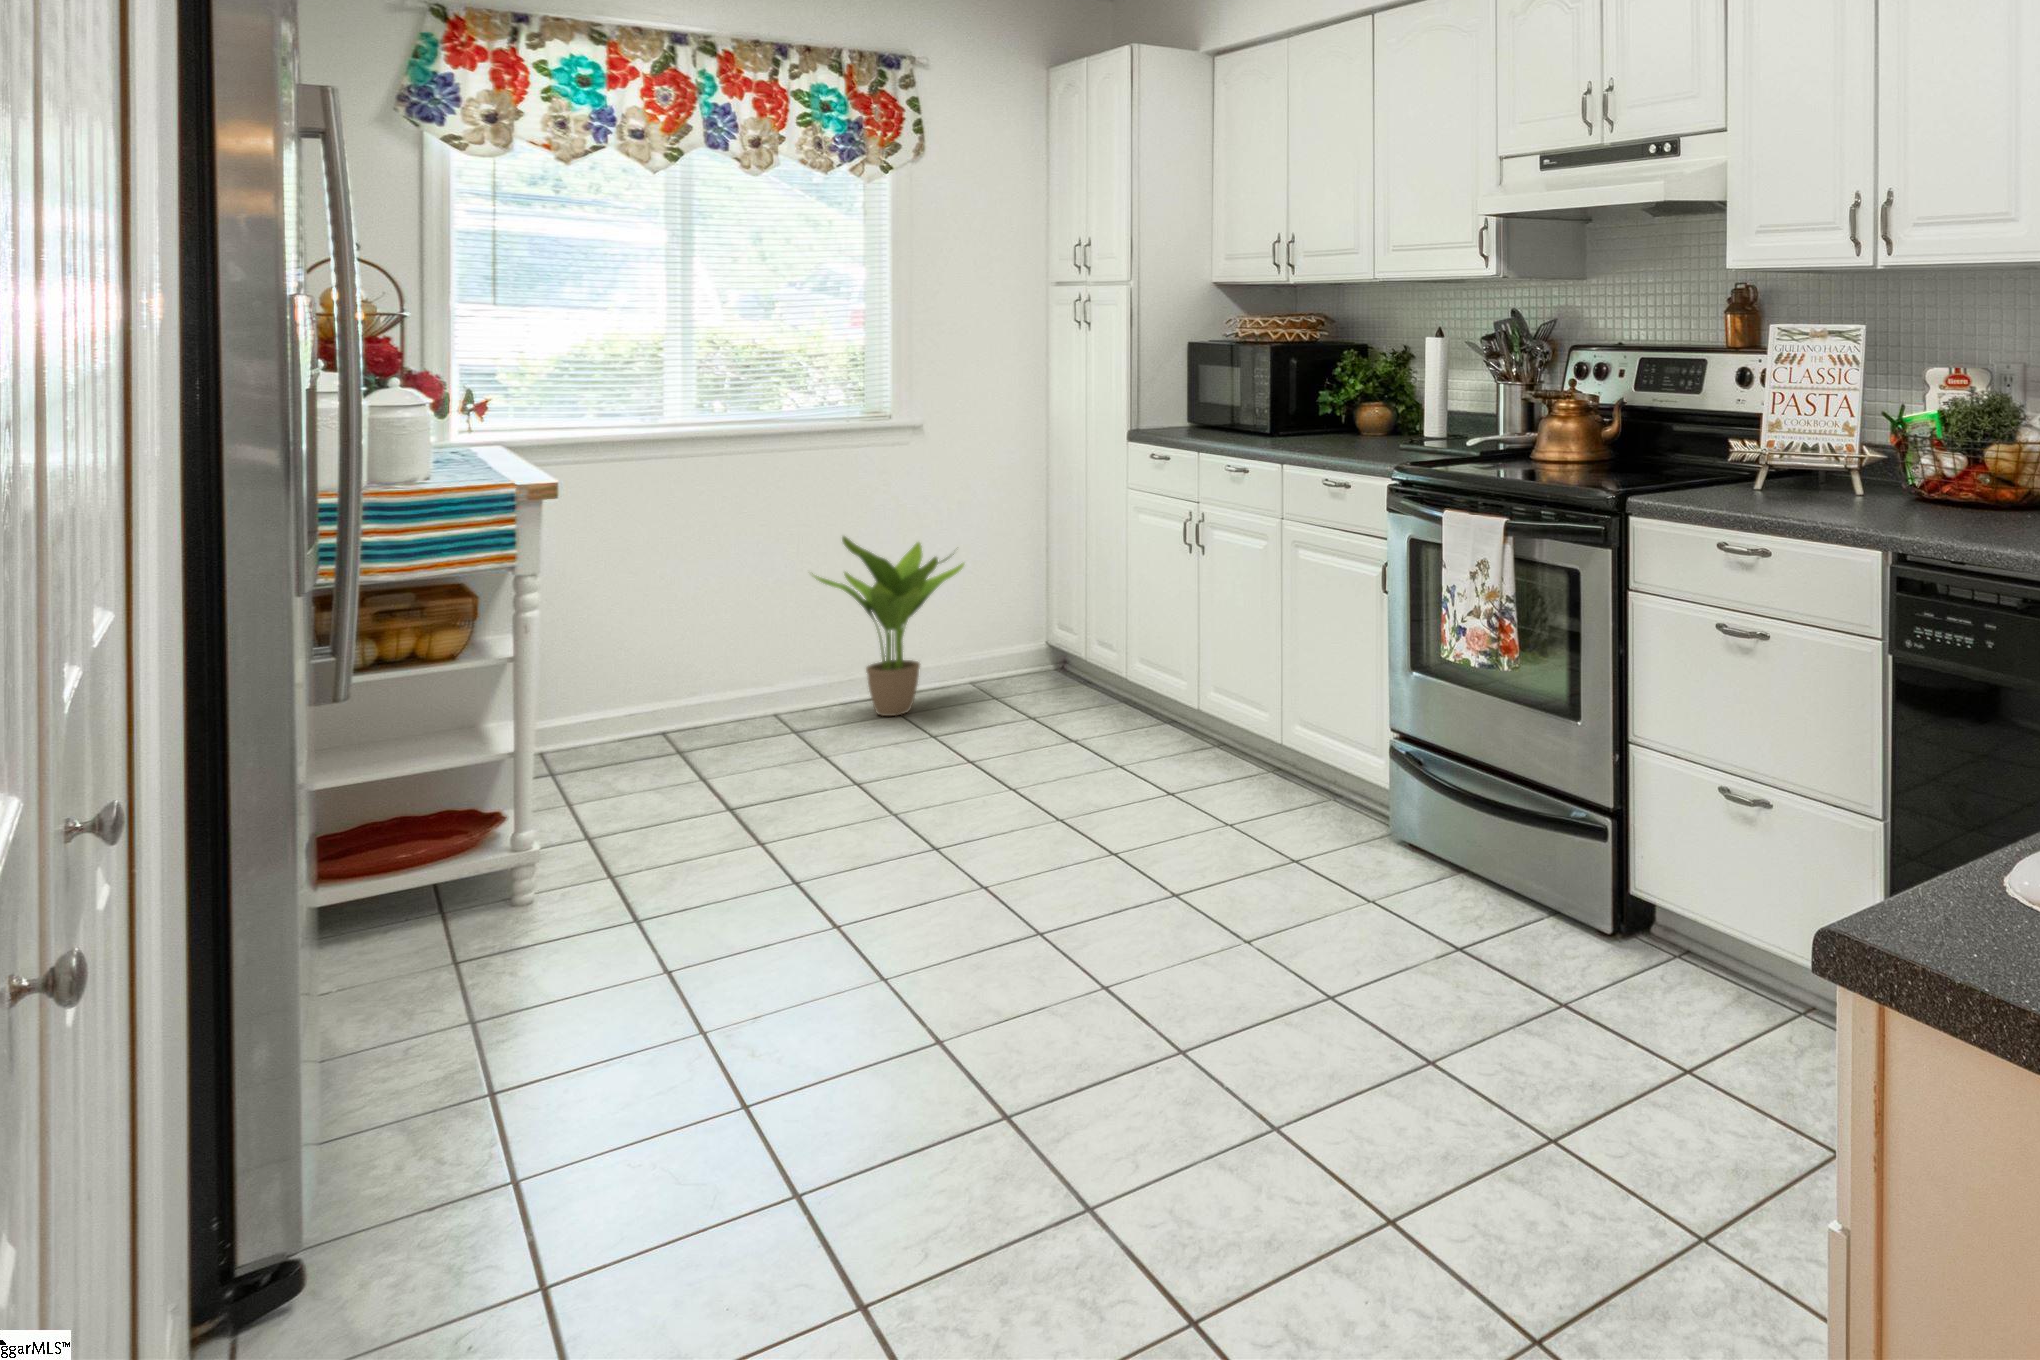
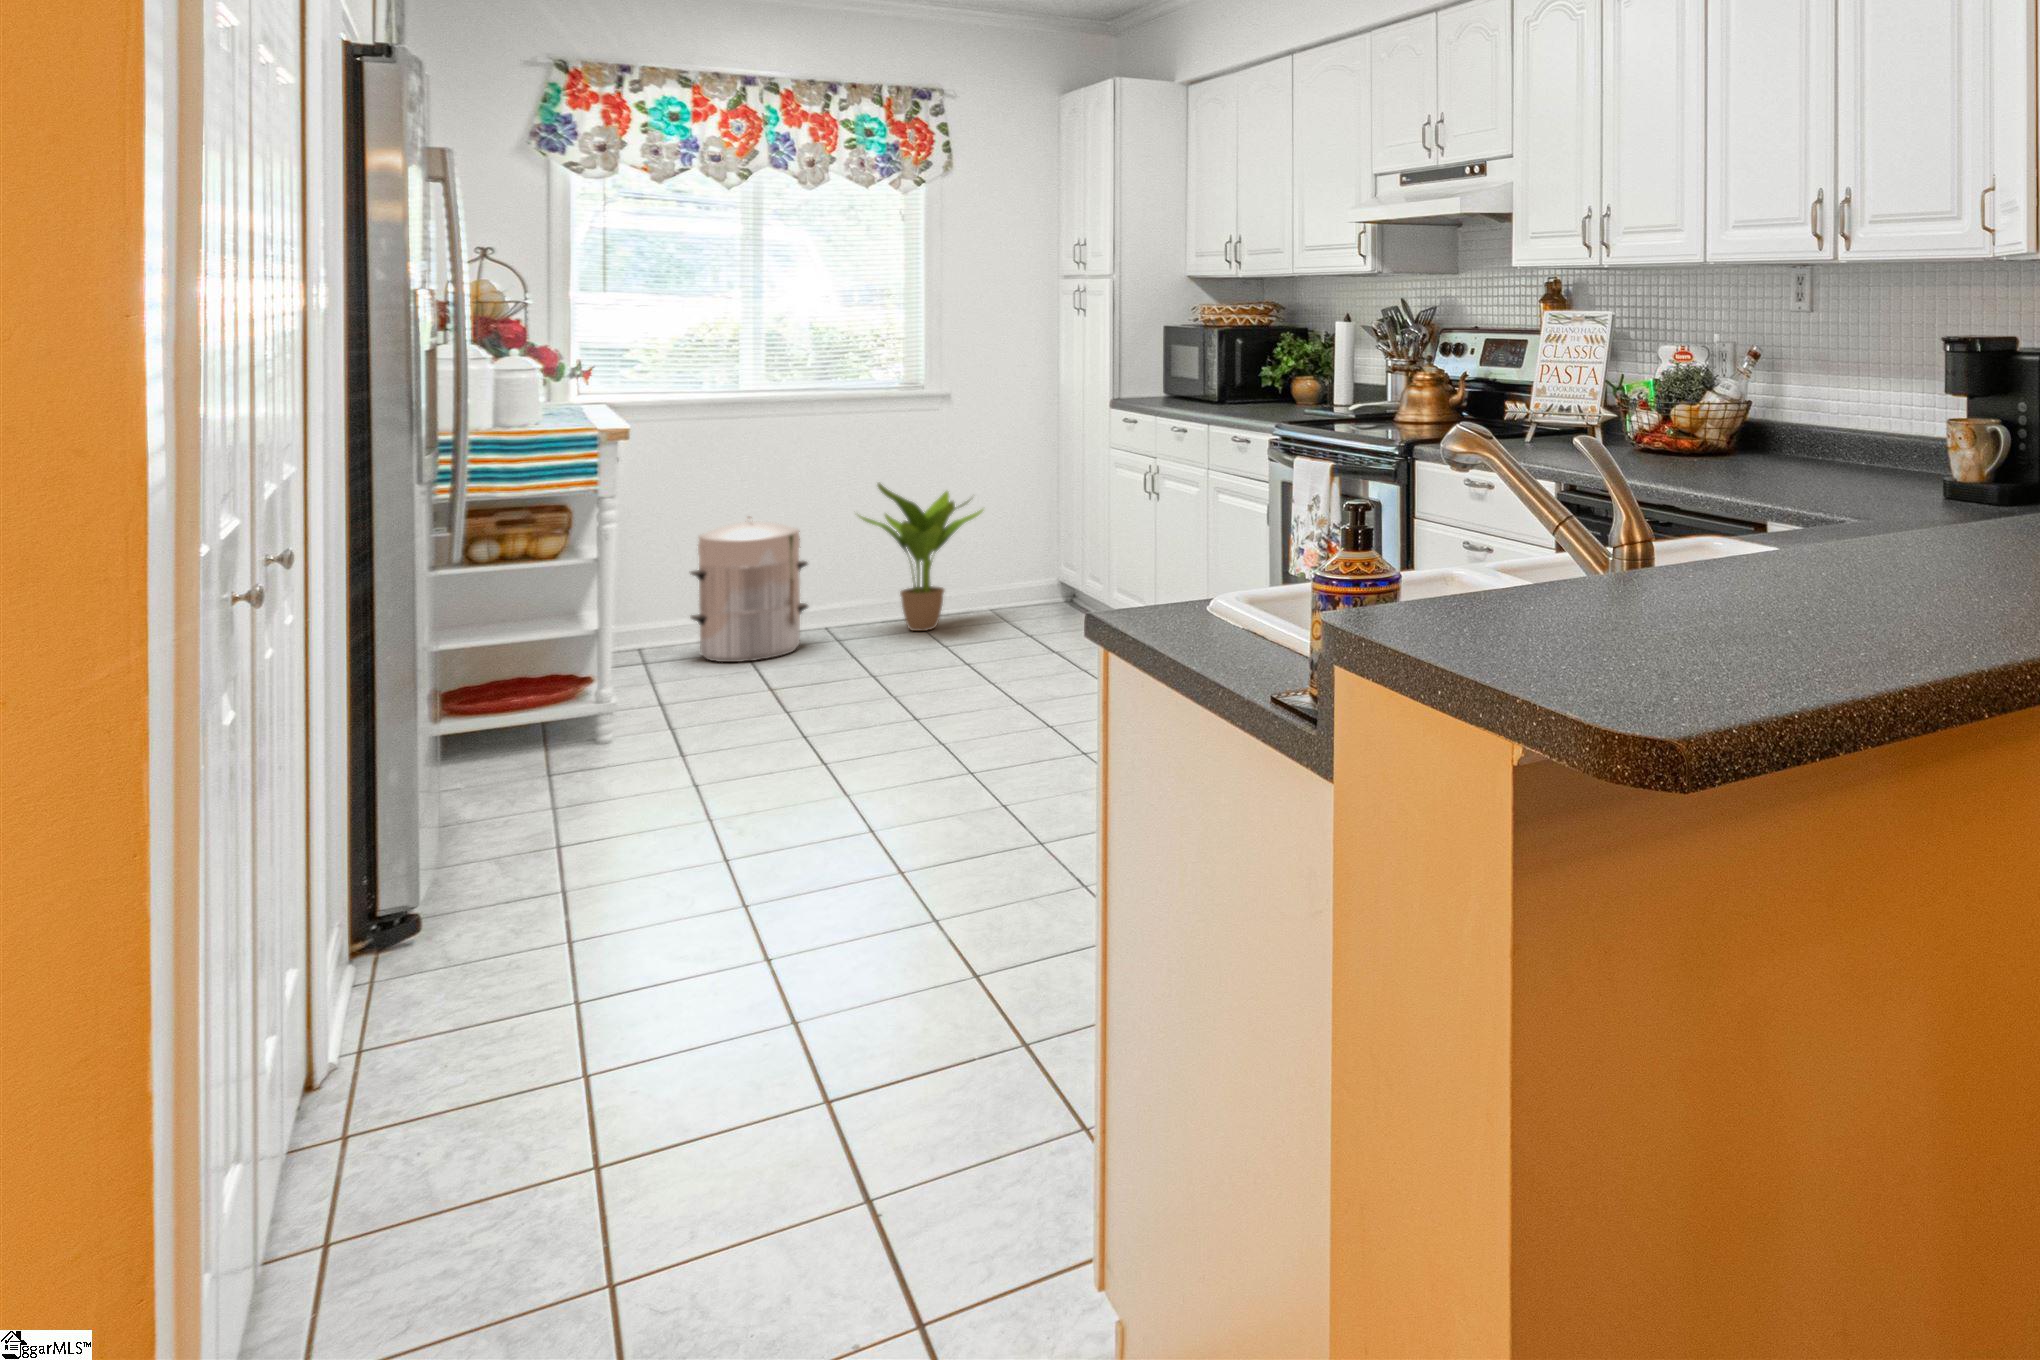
waste bin: none [606,581,756,767] -> present [691,517,808,662]

